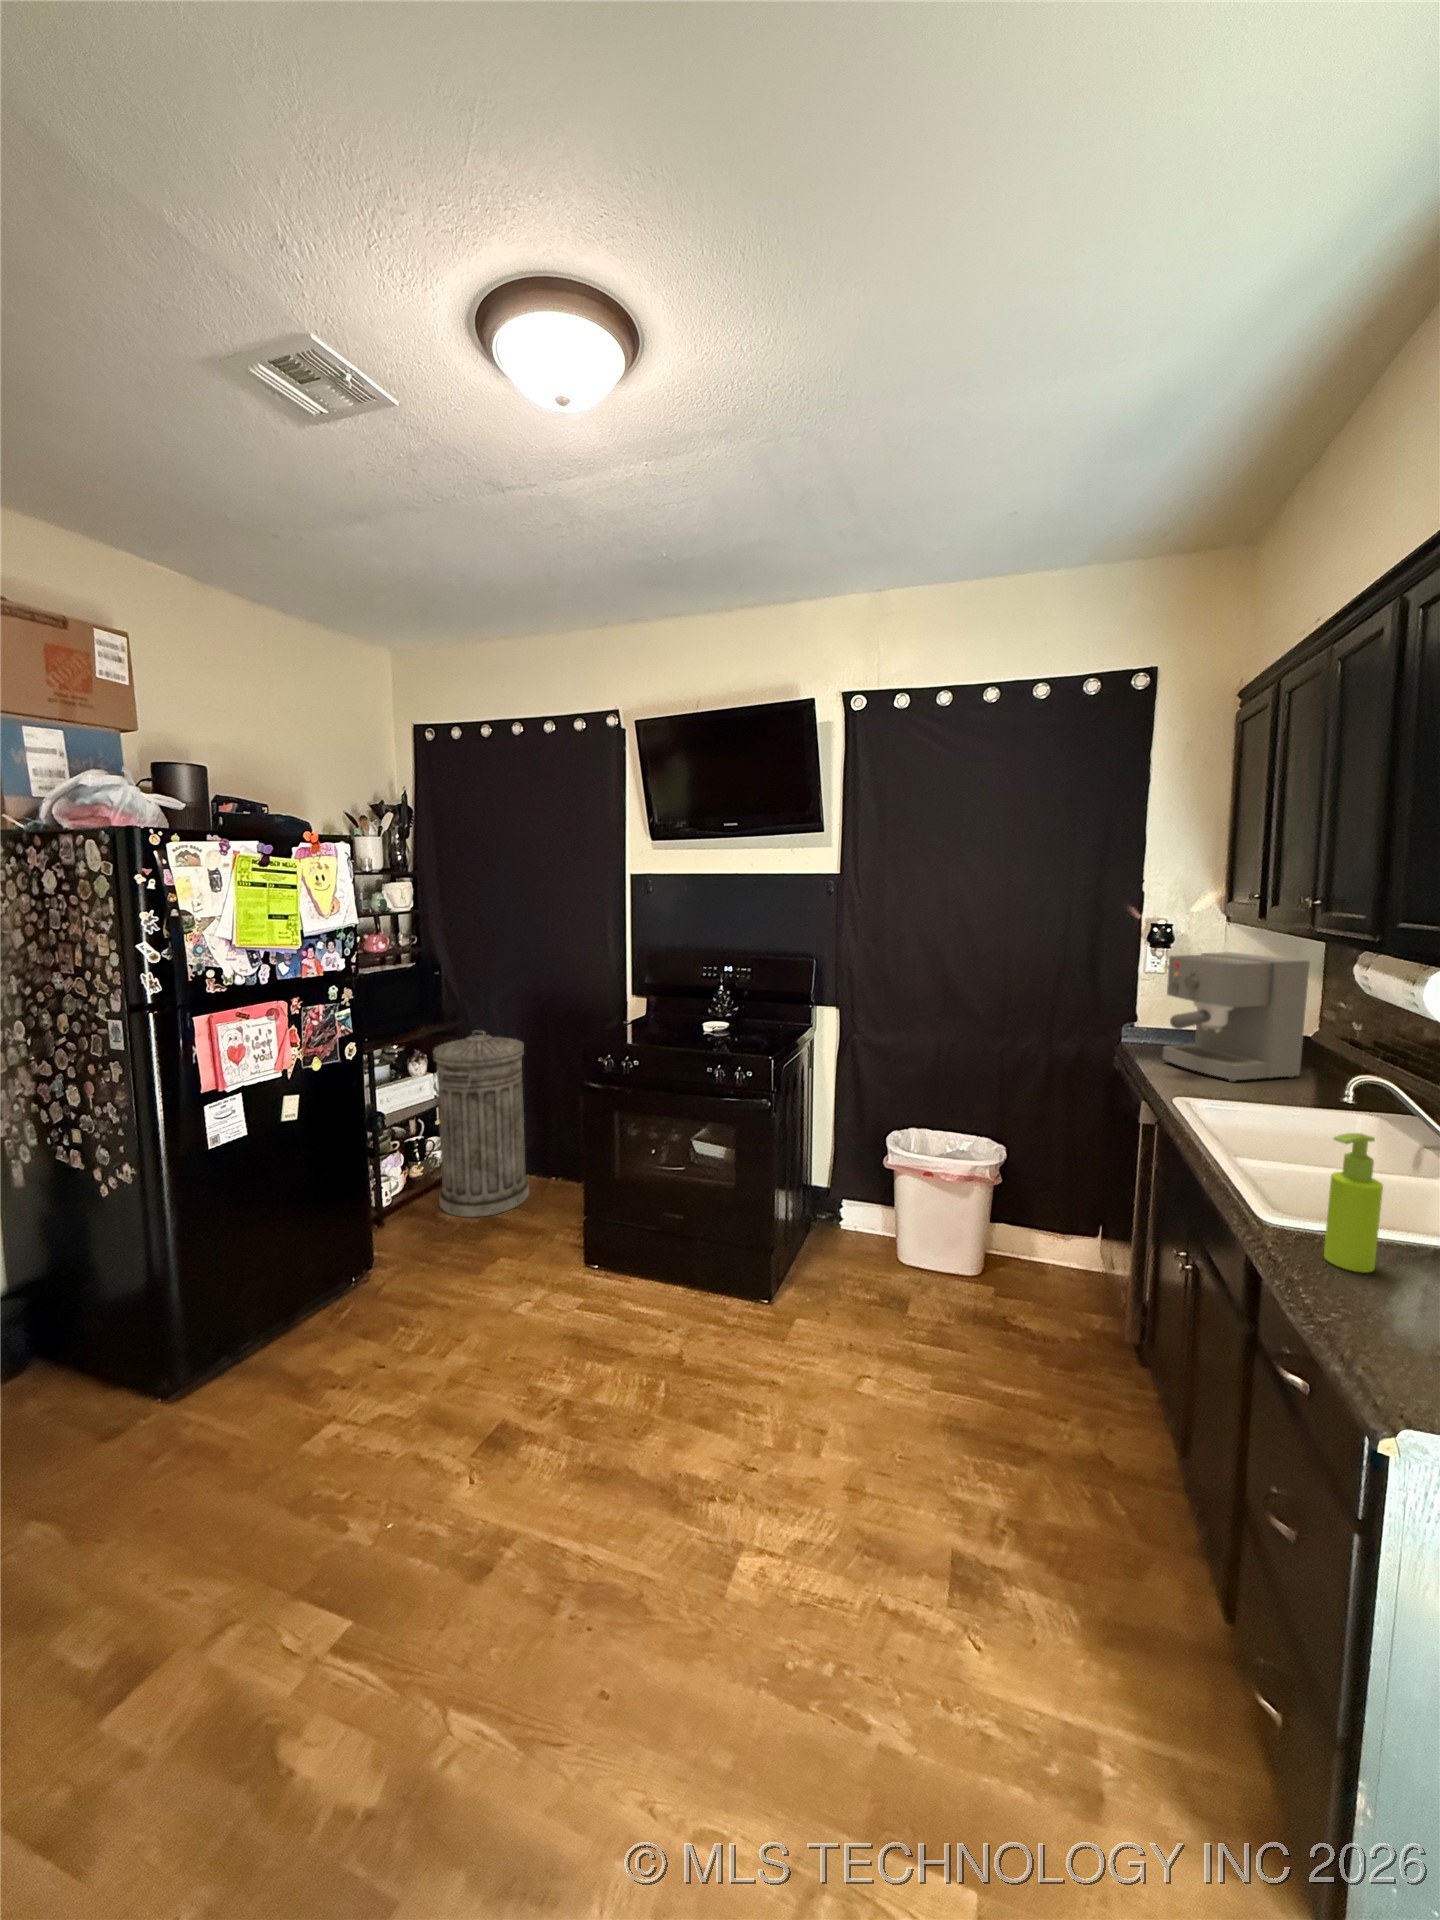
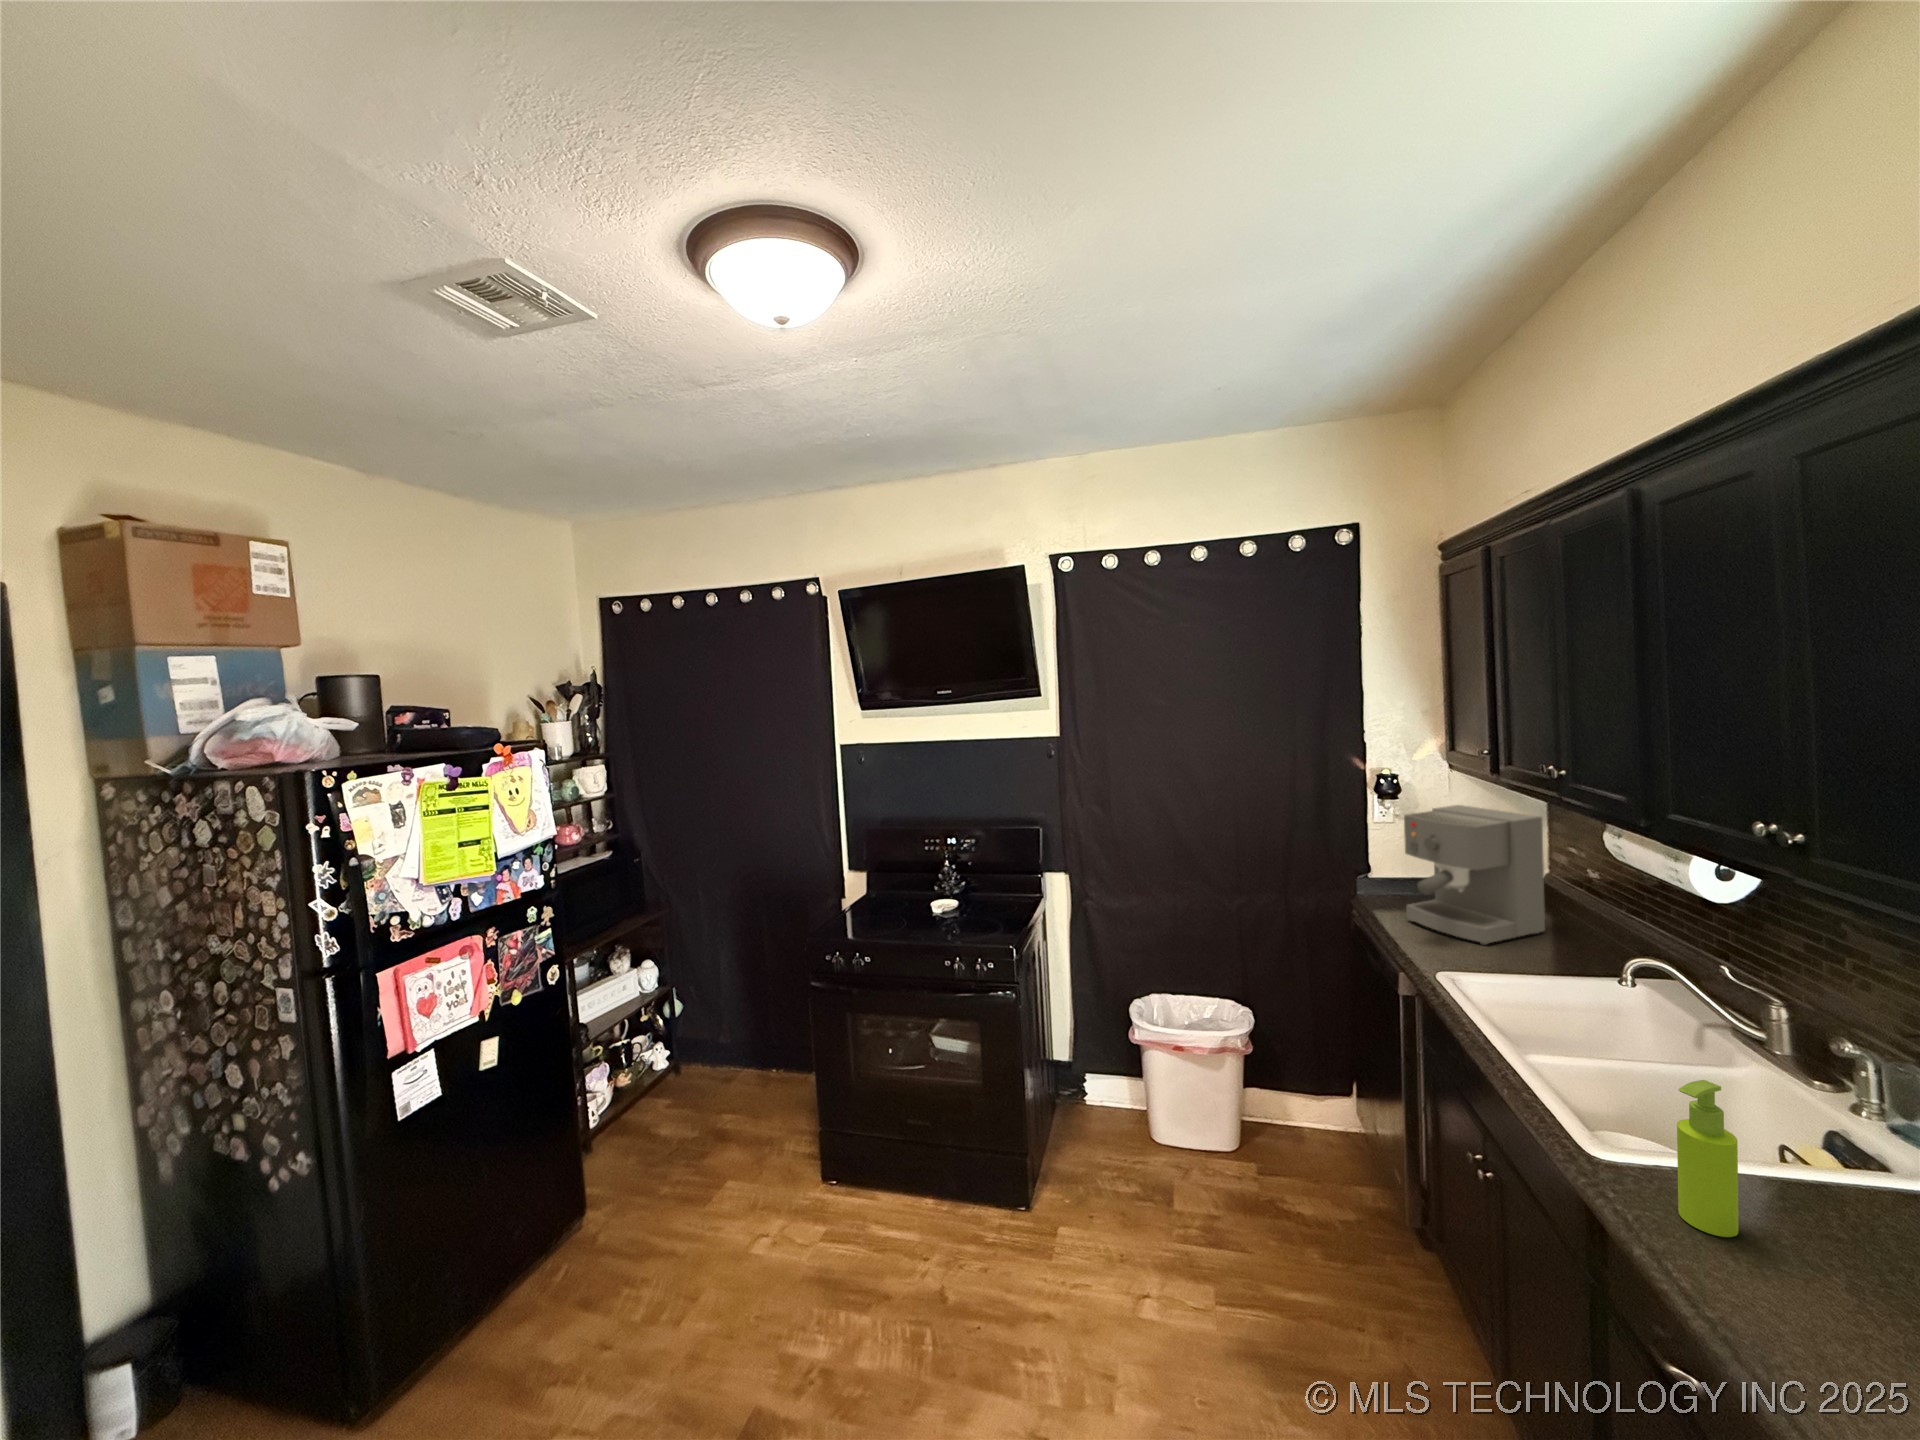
trash can: present [433,1031,529,1217] -> none [641,919,751,1129]

